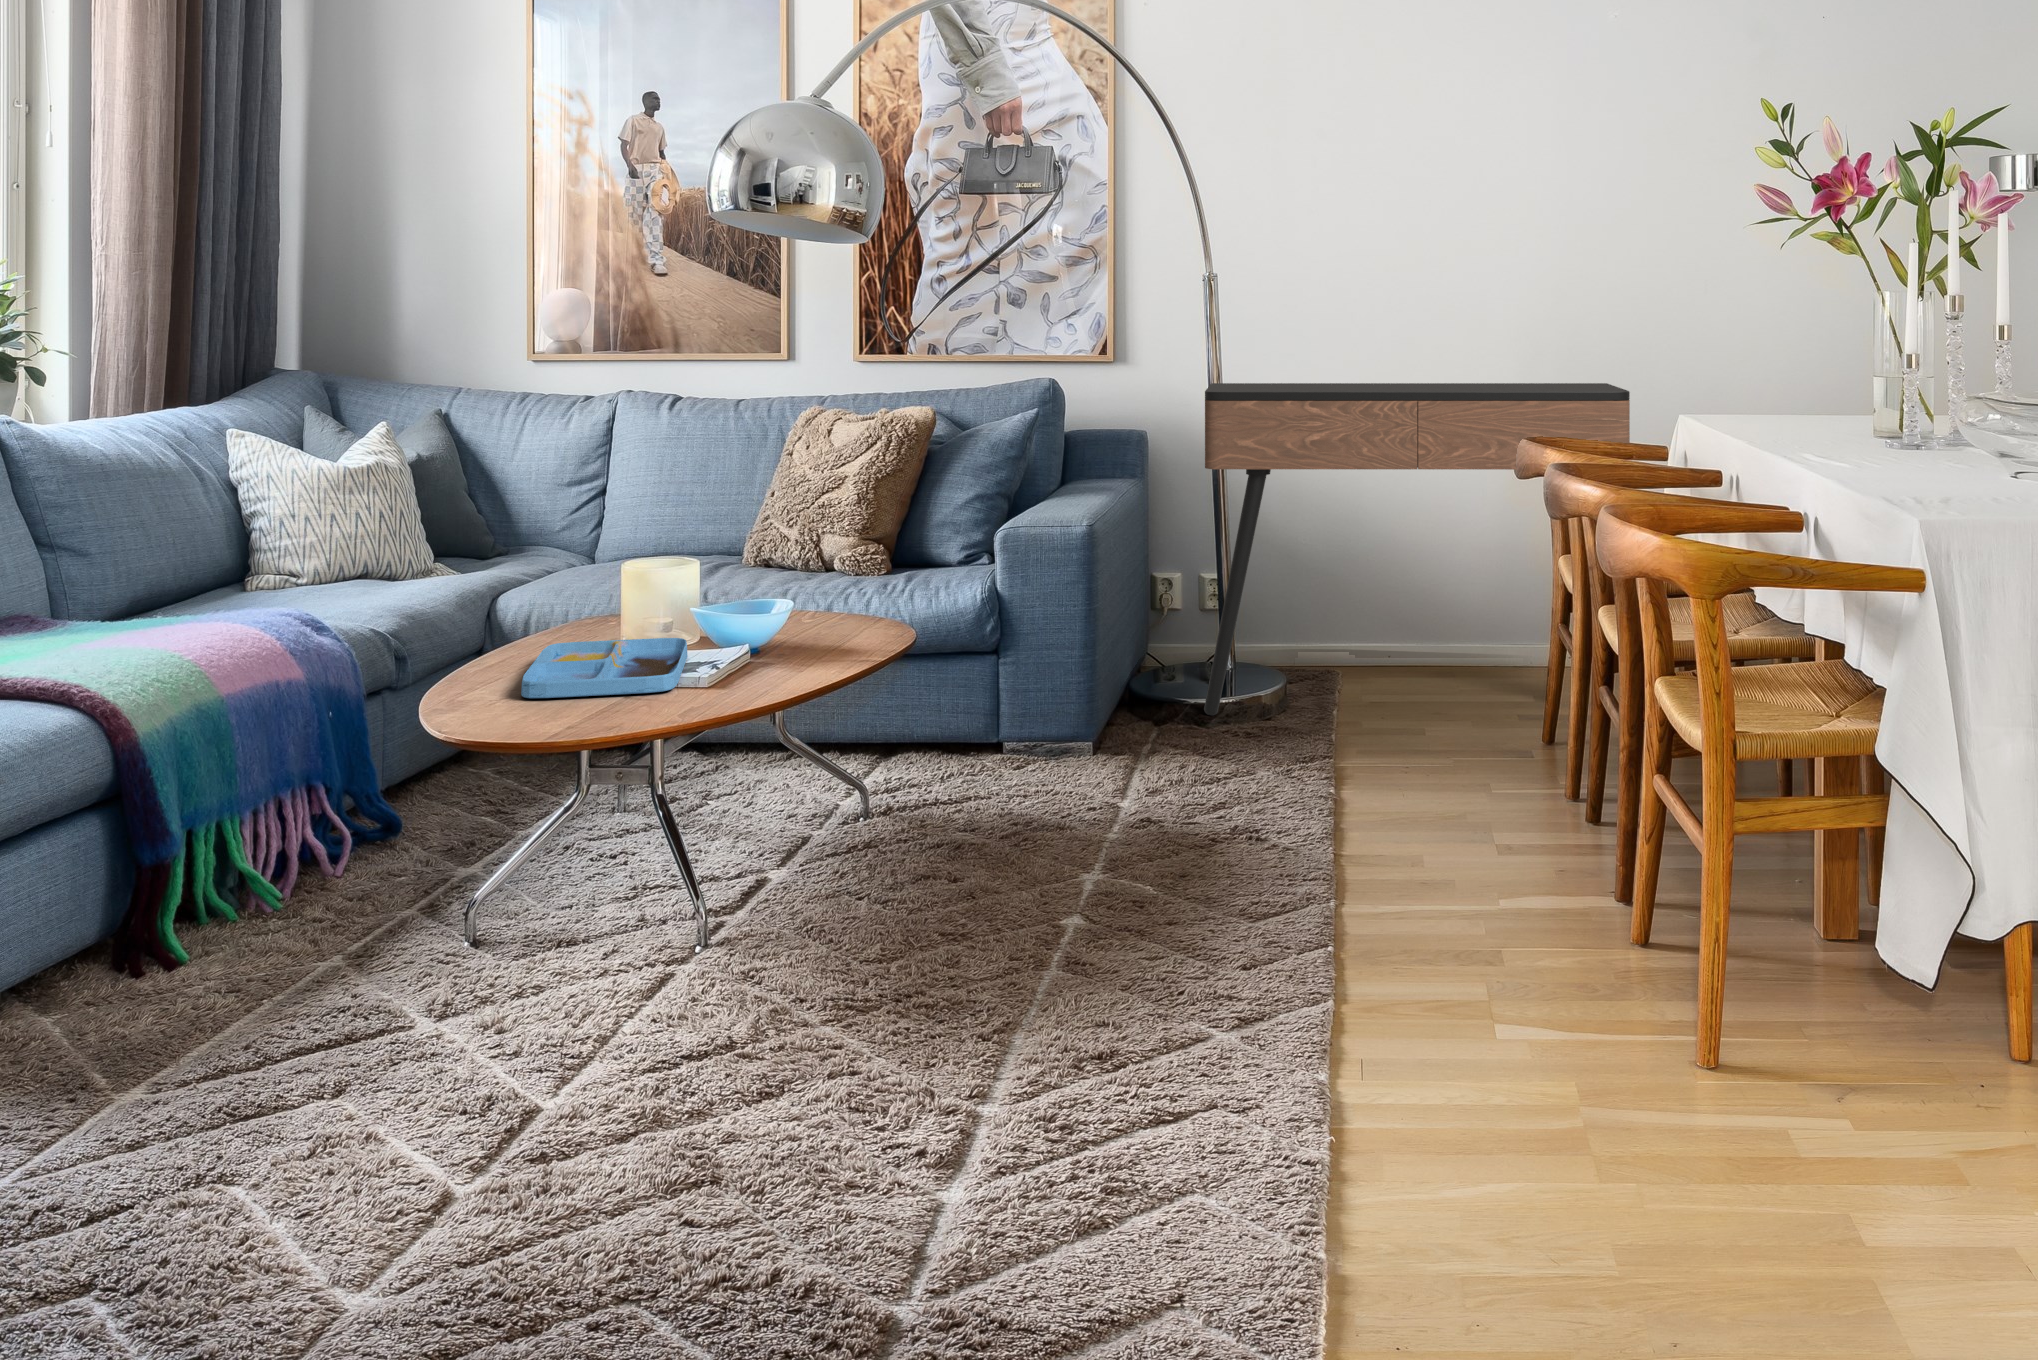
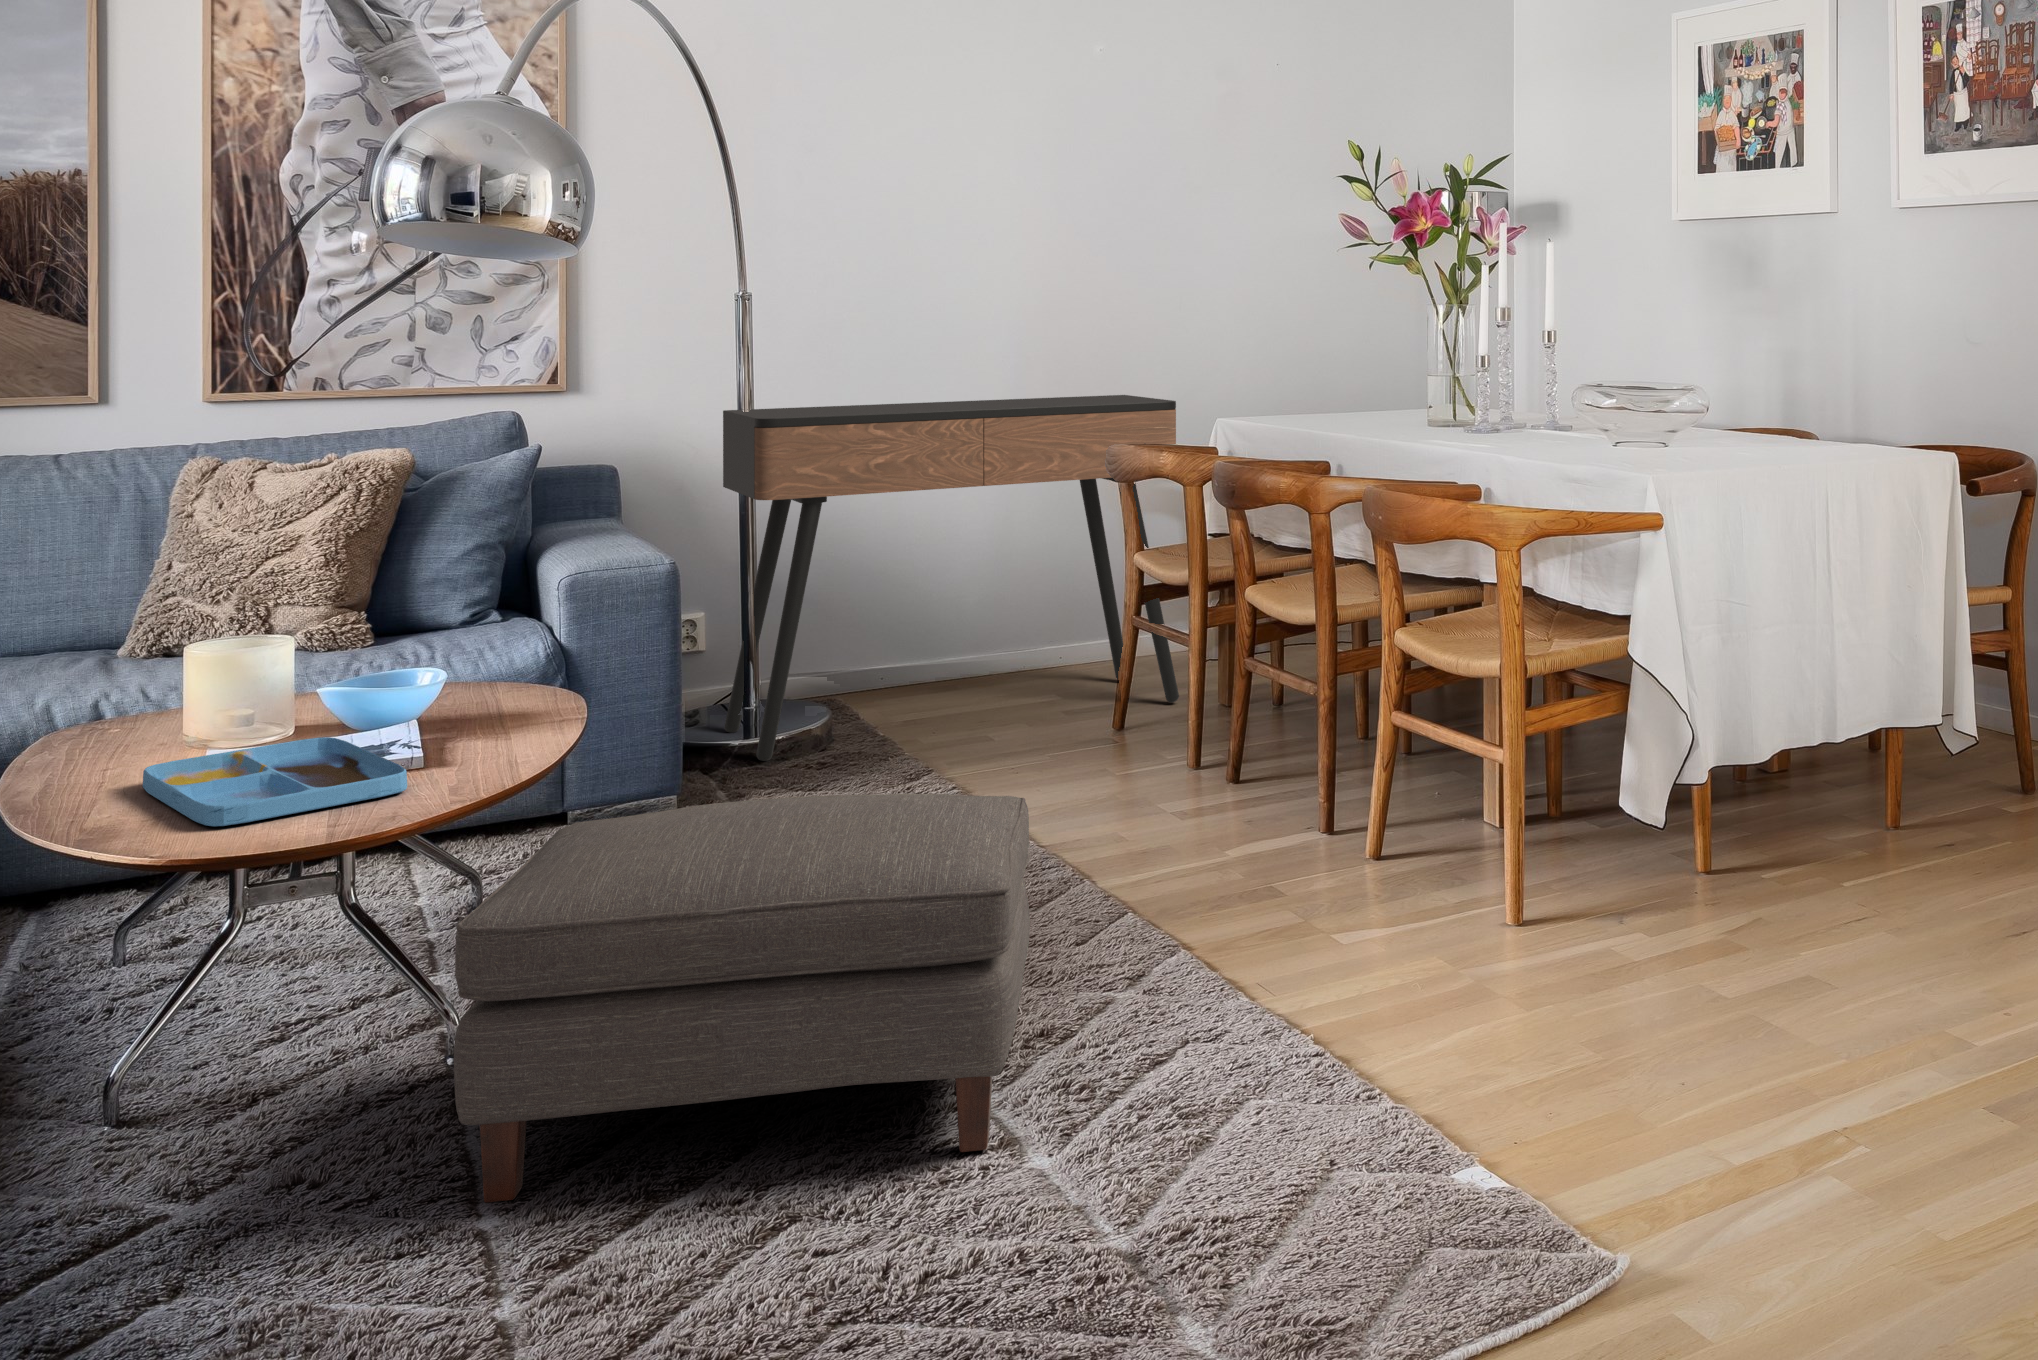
ottoman: none [564,740,1116,1130] -> present [454,794,1030,1203]

